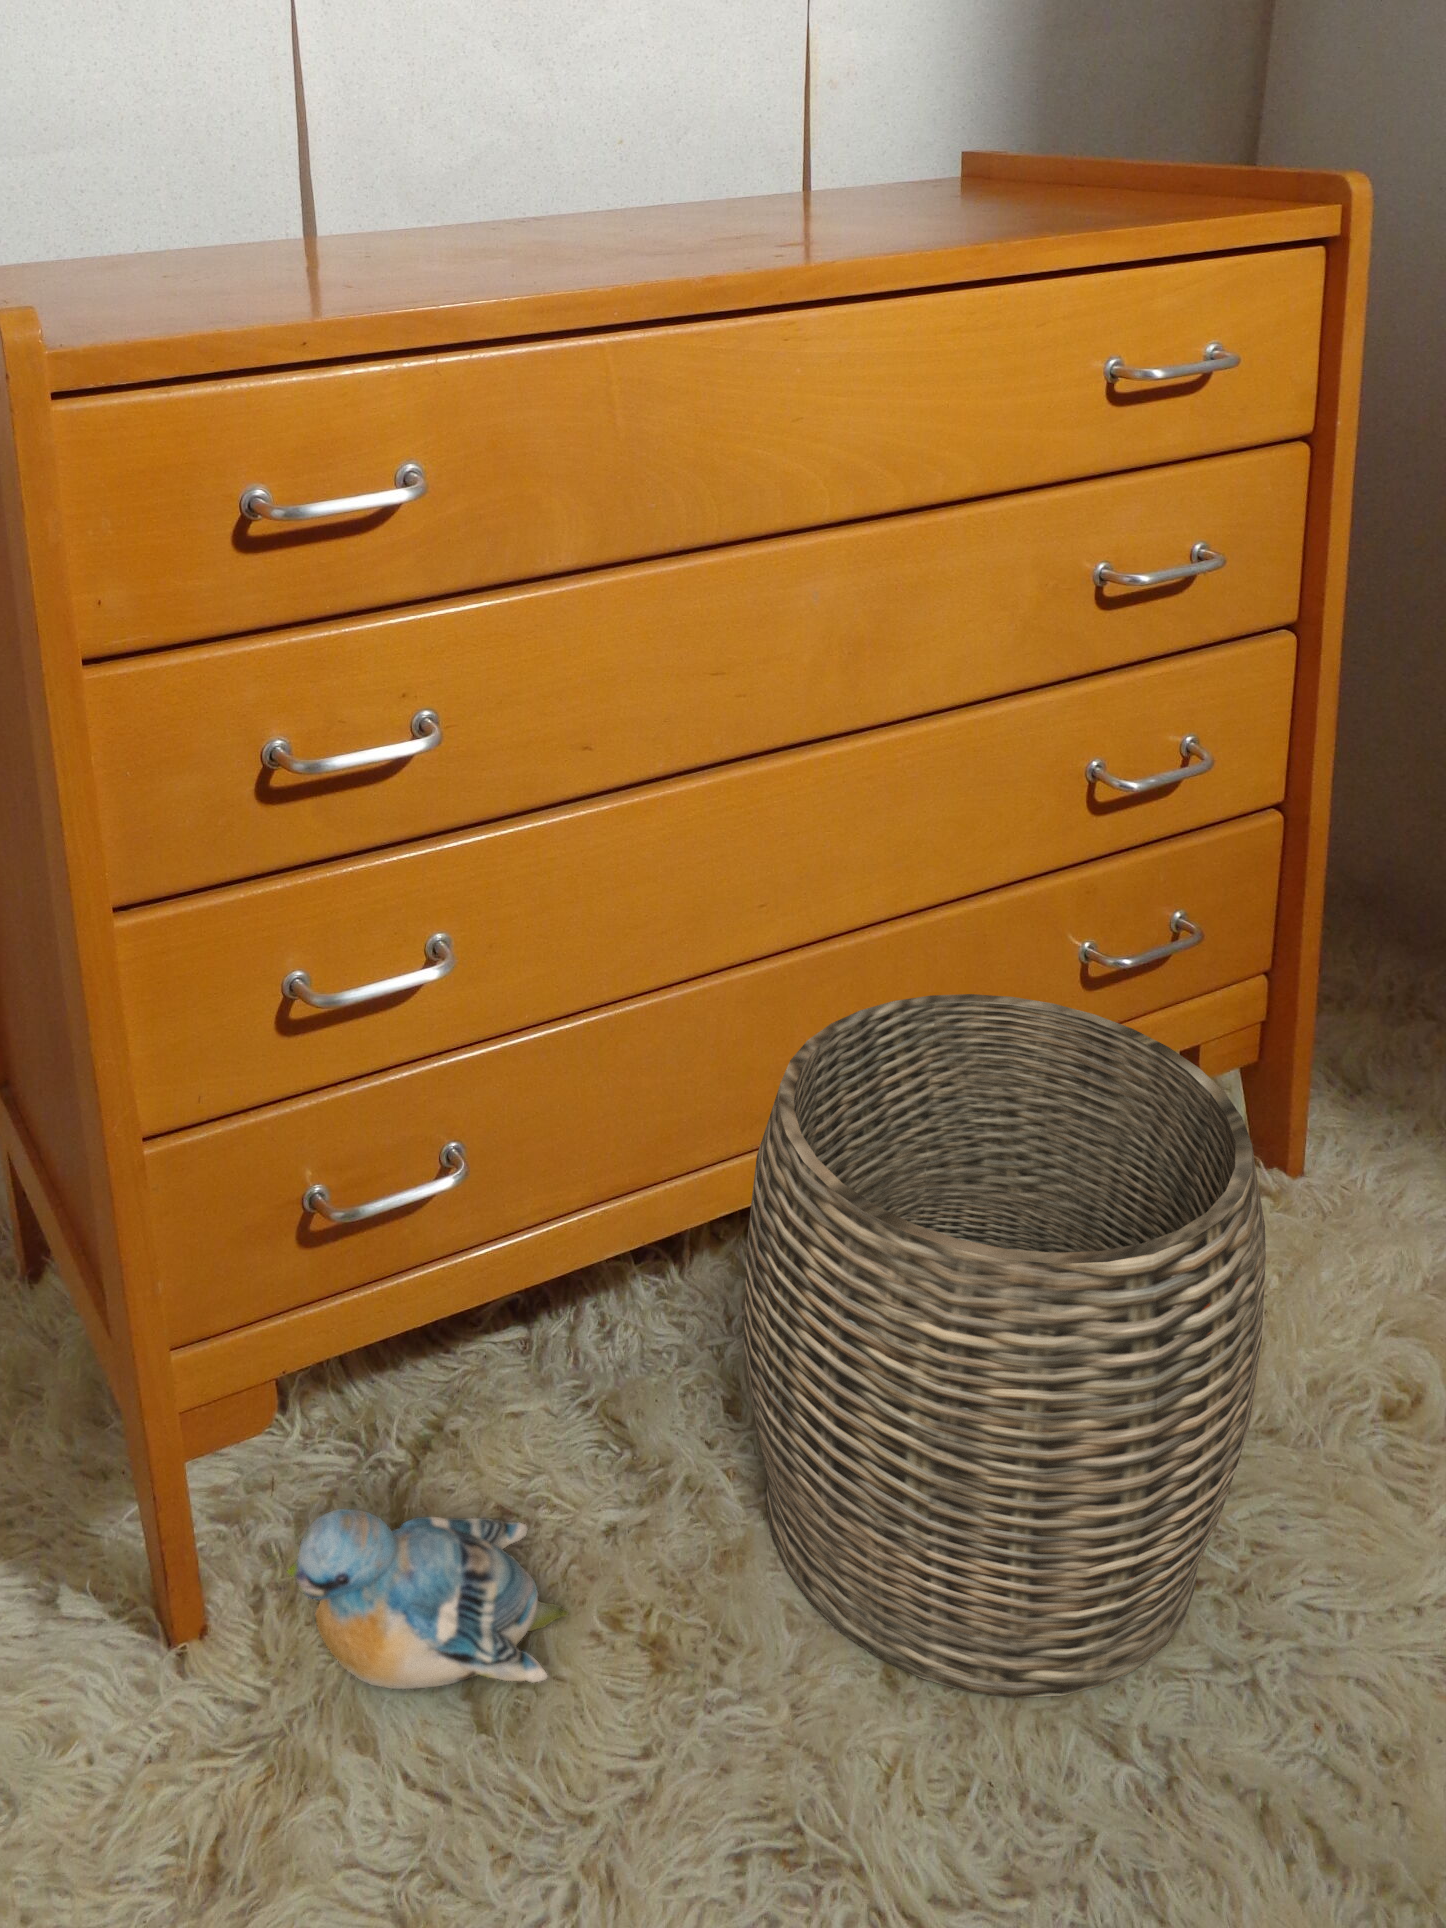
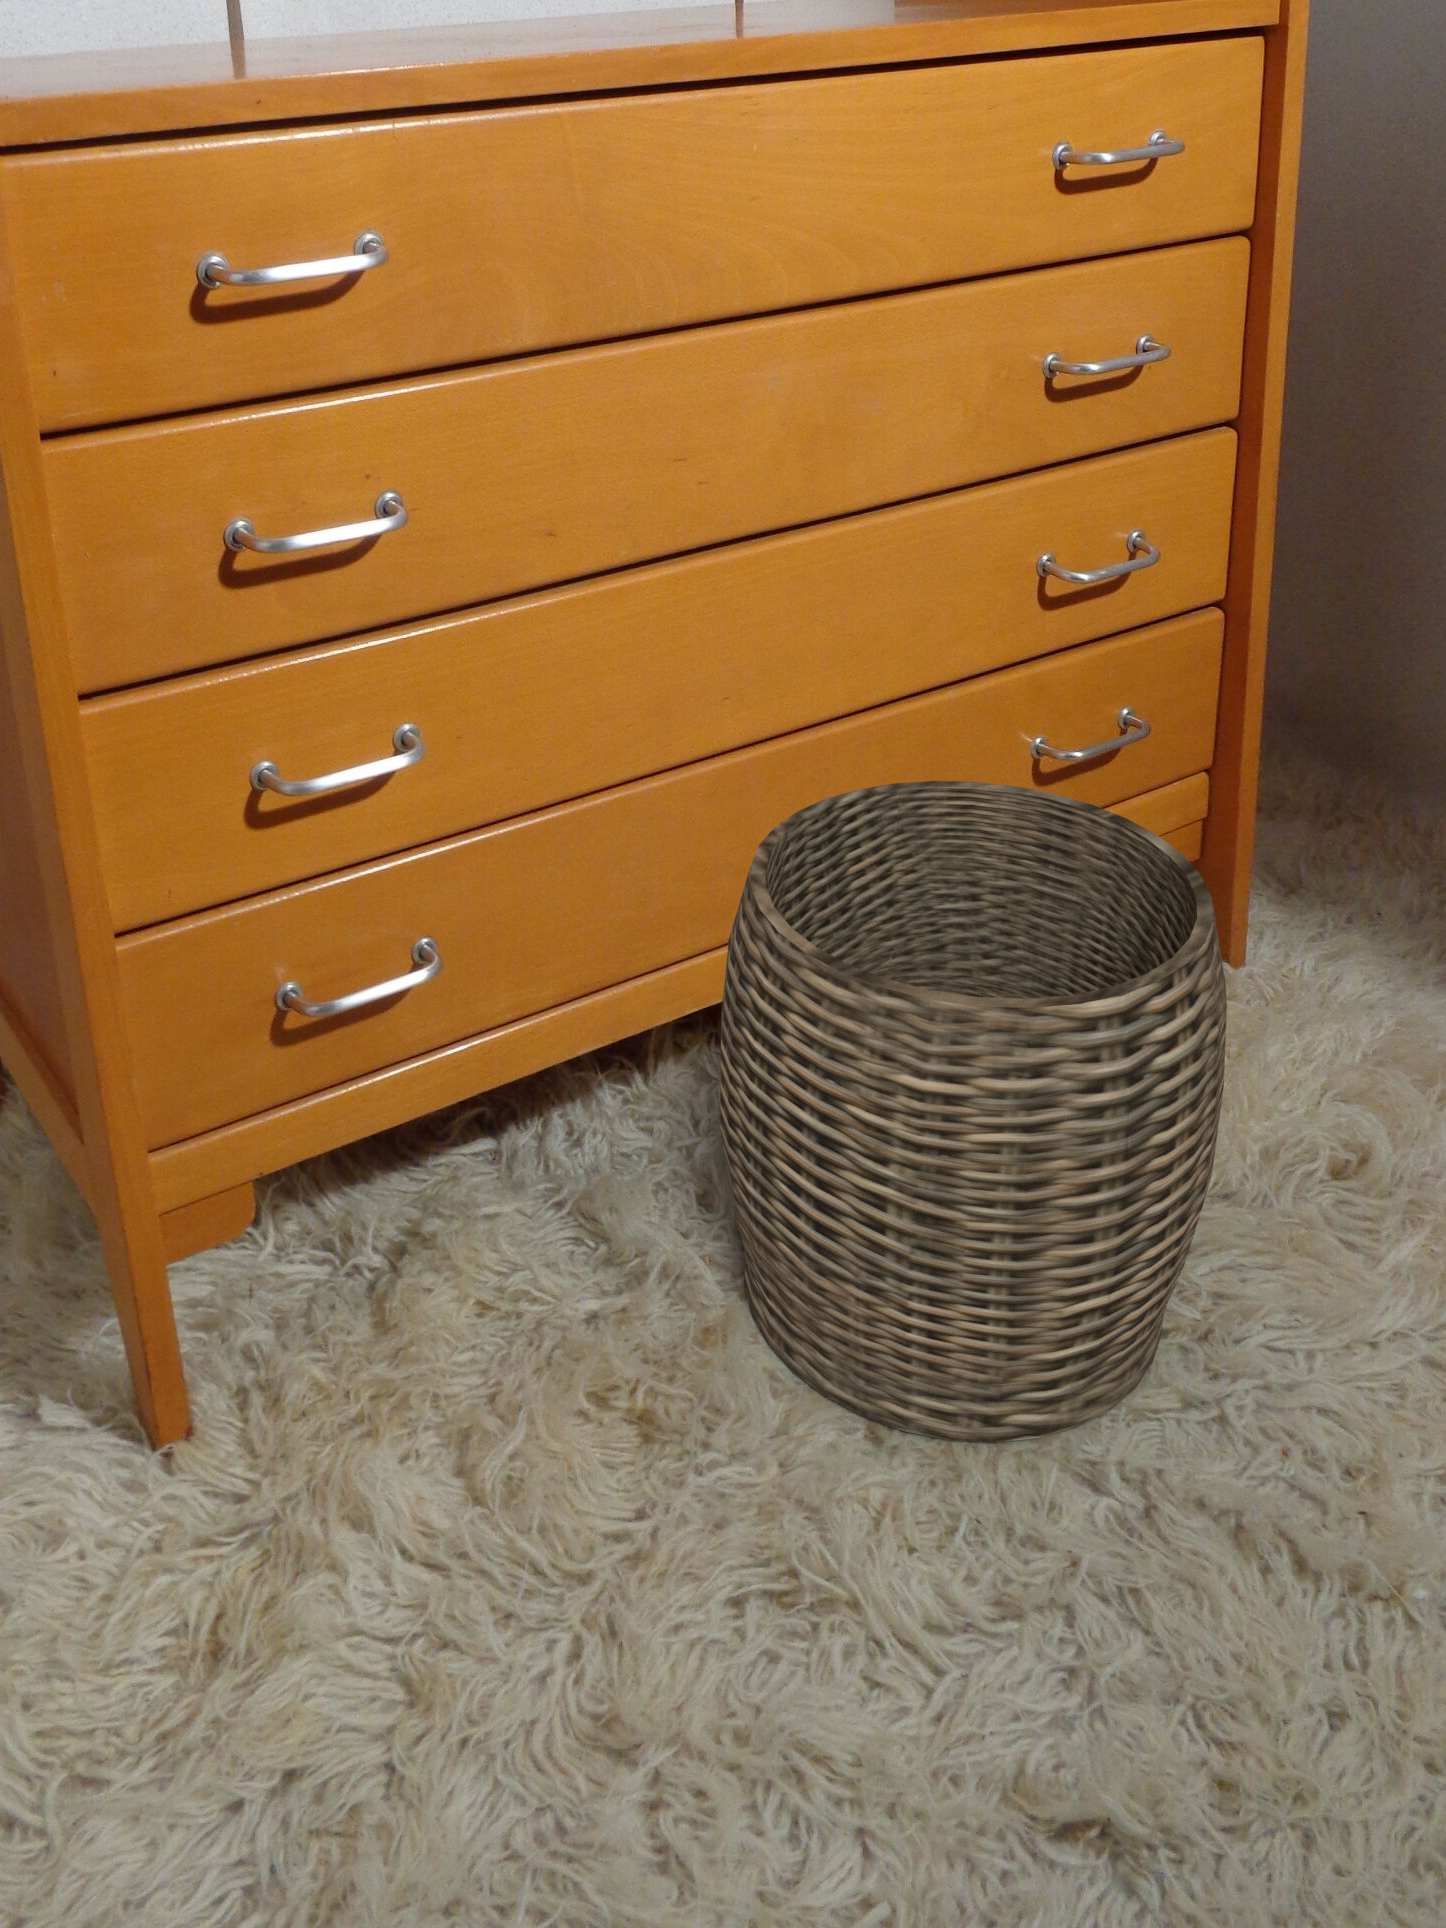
plush toy: present [287,1509,569,1689] -> none [274,1297,557,1470]

